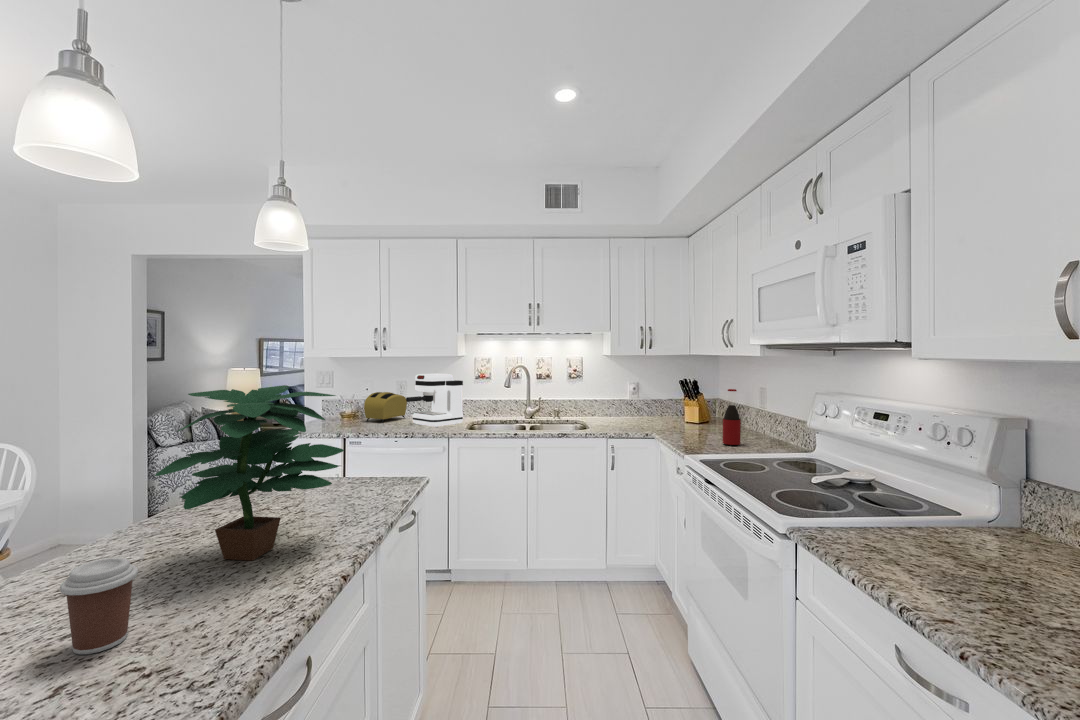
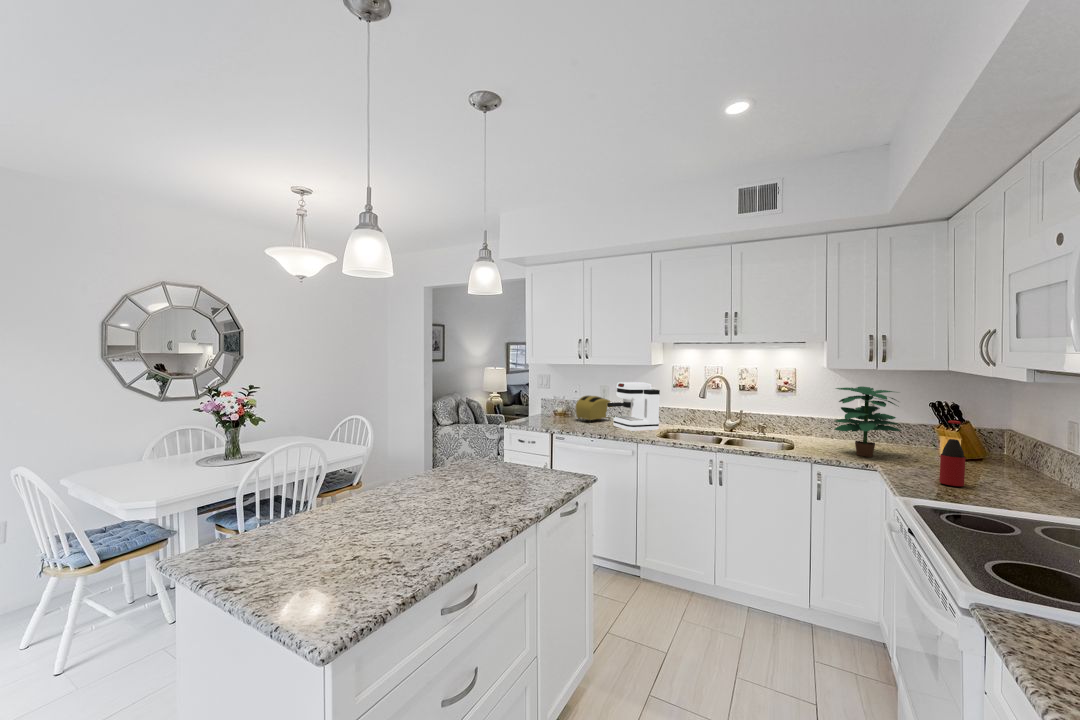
potted plant: present [155,385,344,561] -> present [835,386,901,457]
coffee cup: present [60,557,138,655] -> none [357,497,391,547]

